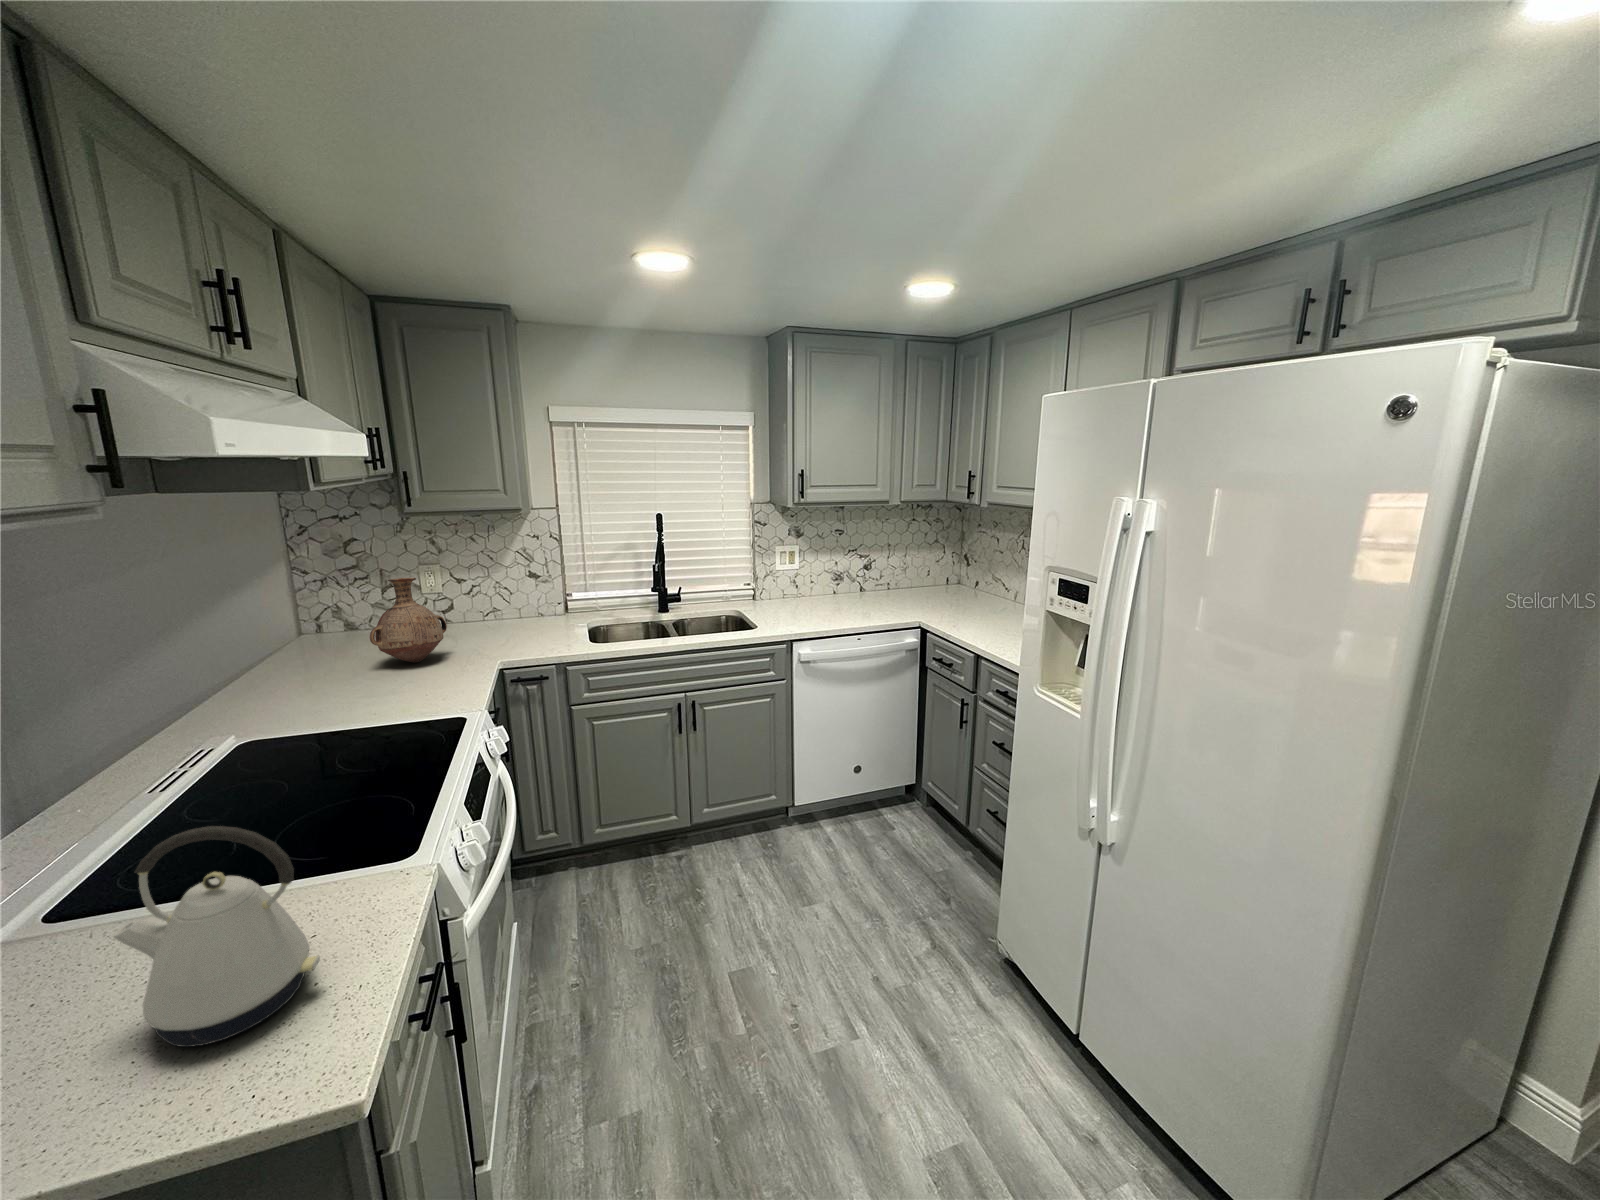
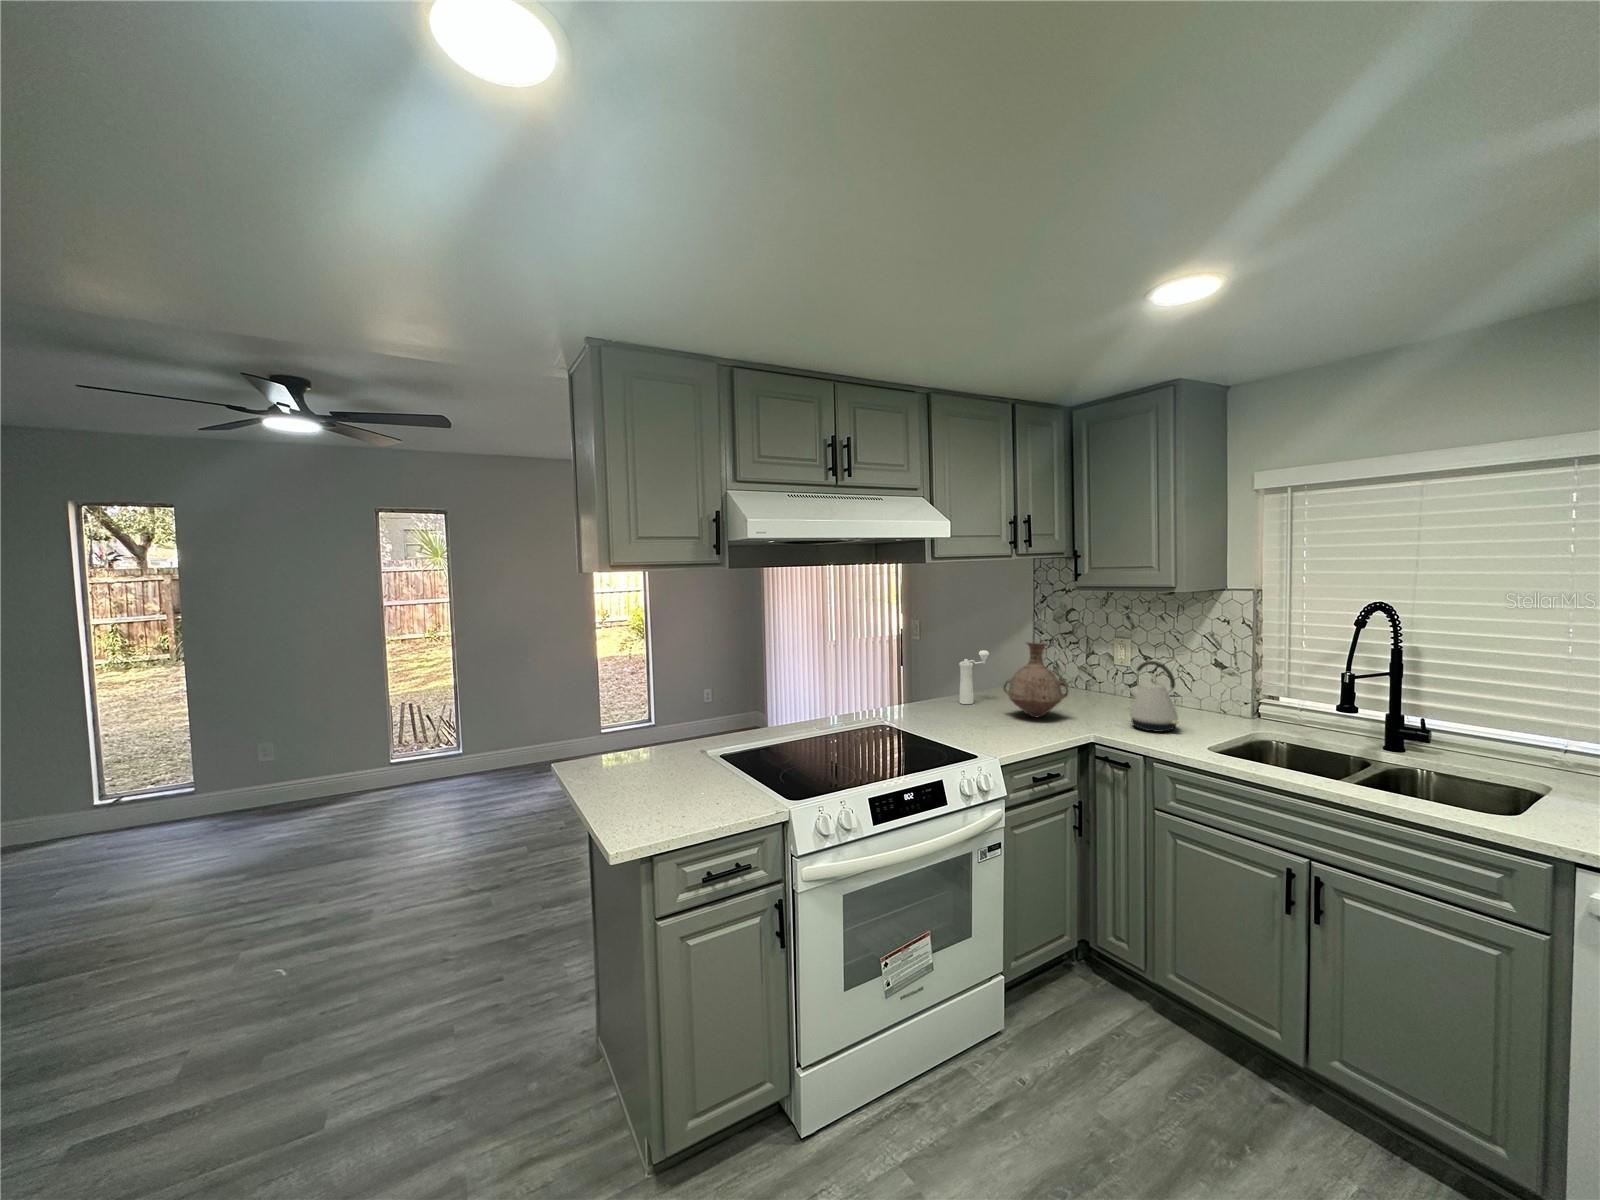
pepper mill: none [273,602,305,678] -> present [959,650,989,704]
kettle: present [113,826,320,1047] -> present [1129,661,1178,732]

